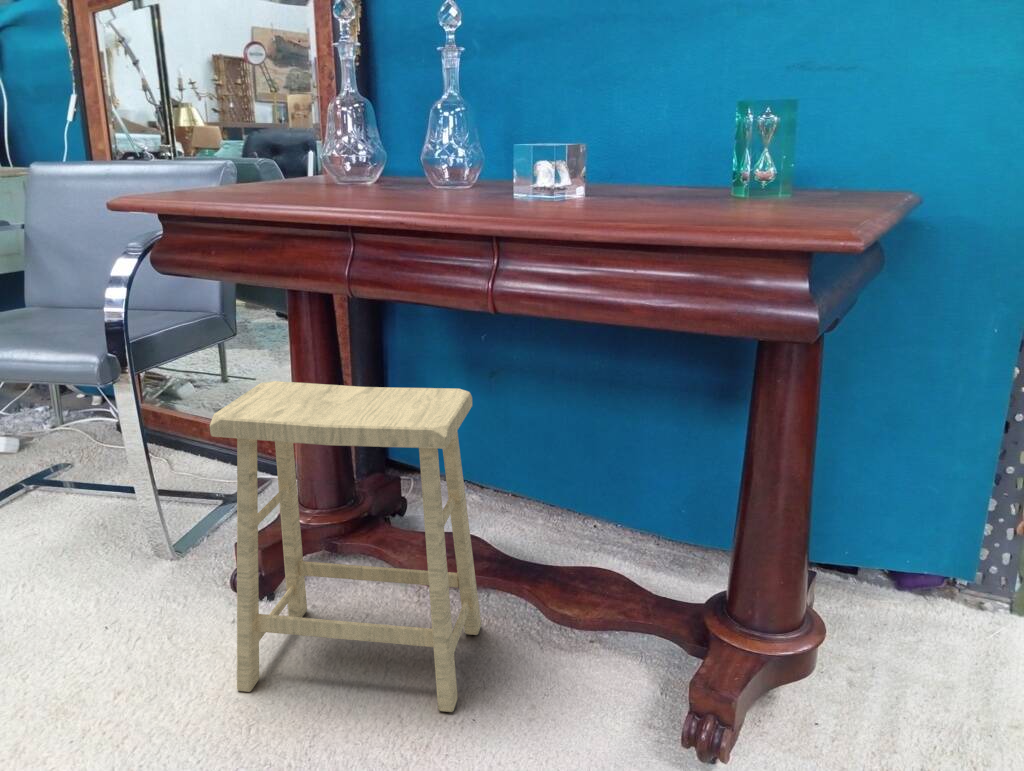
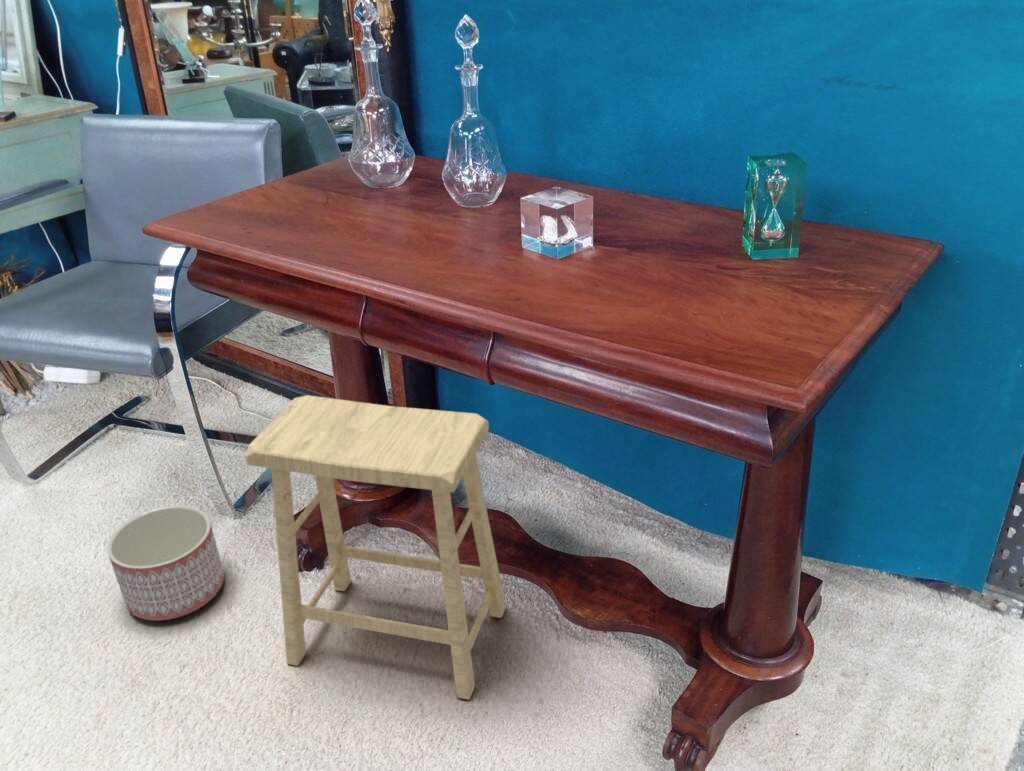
planter: none [27,530,161,656] -> present [107,505,224,621]

